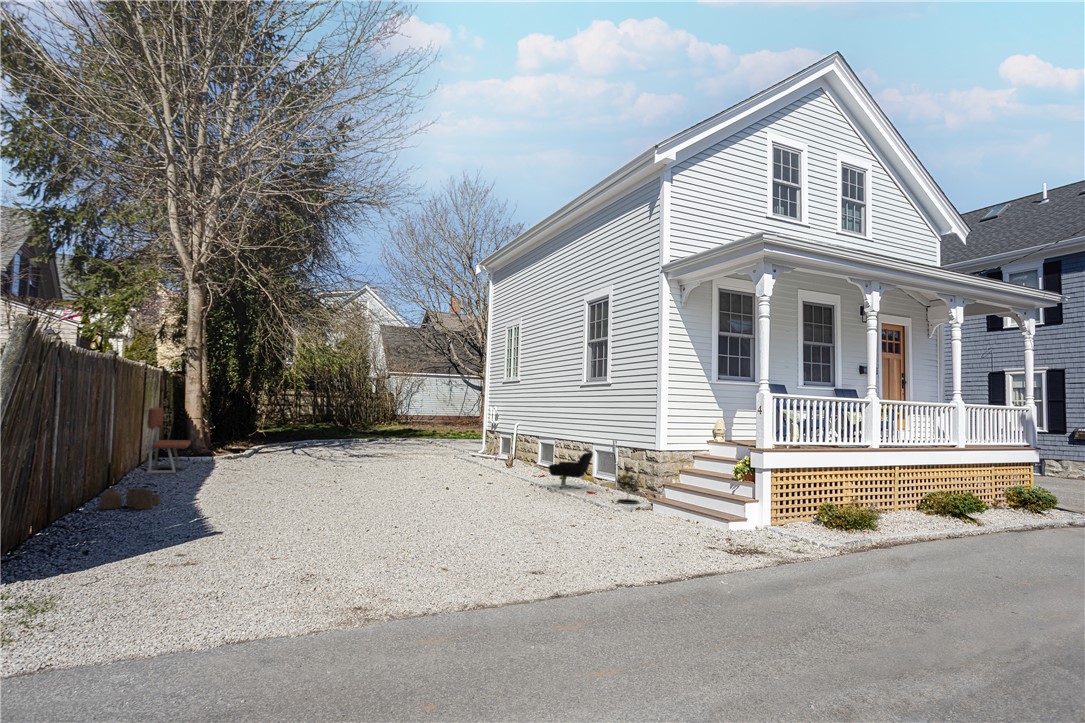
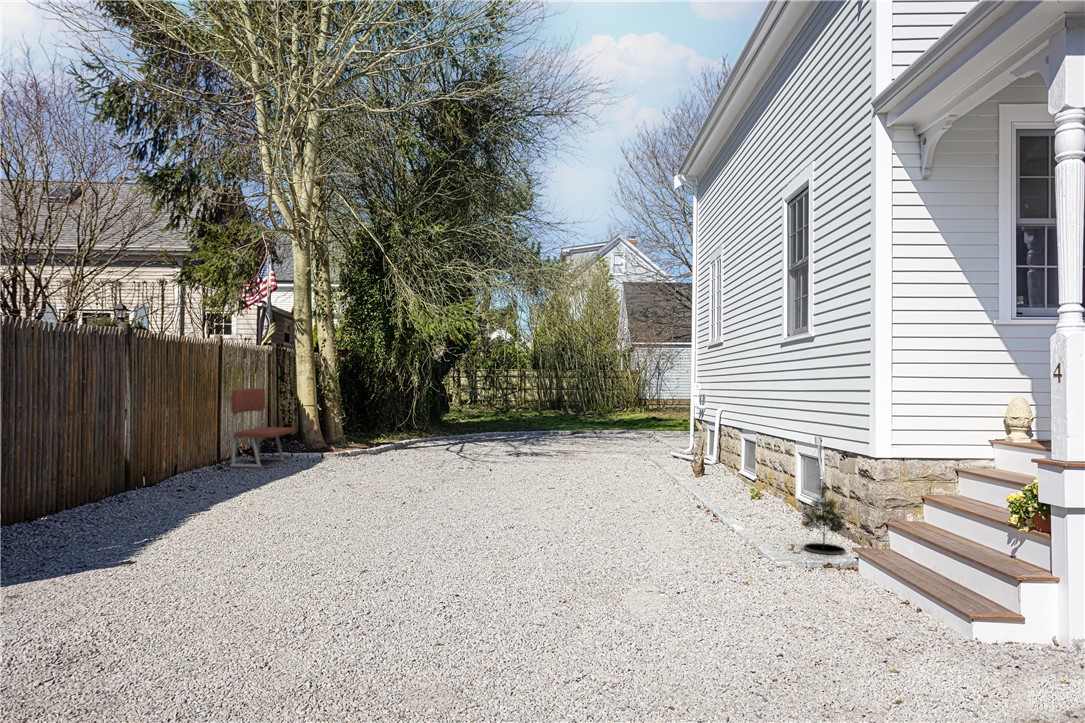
lounge chair: present [548,452,593,489] -> none [709,454,792,516]
woven basket: present [99,488,161,509] -> none [61,486,144,517]

